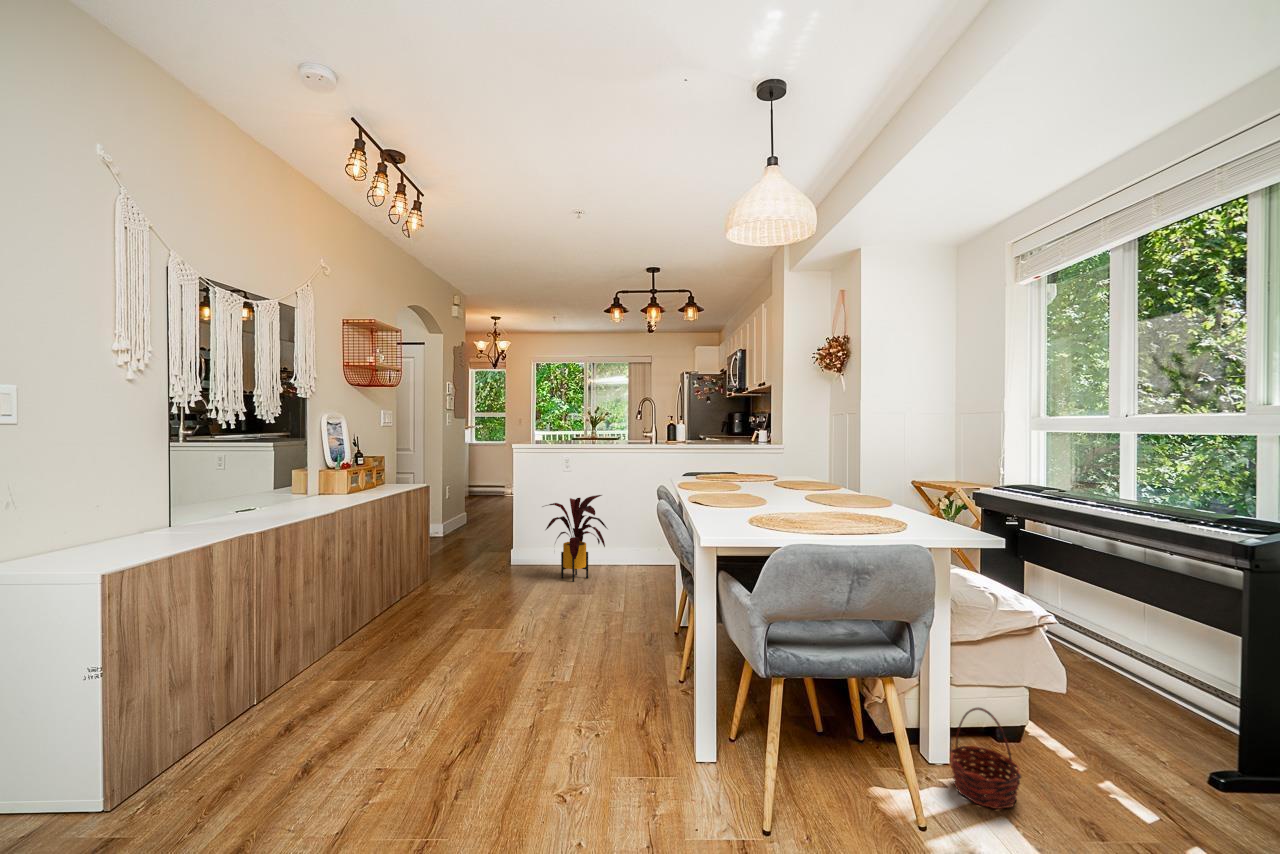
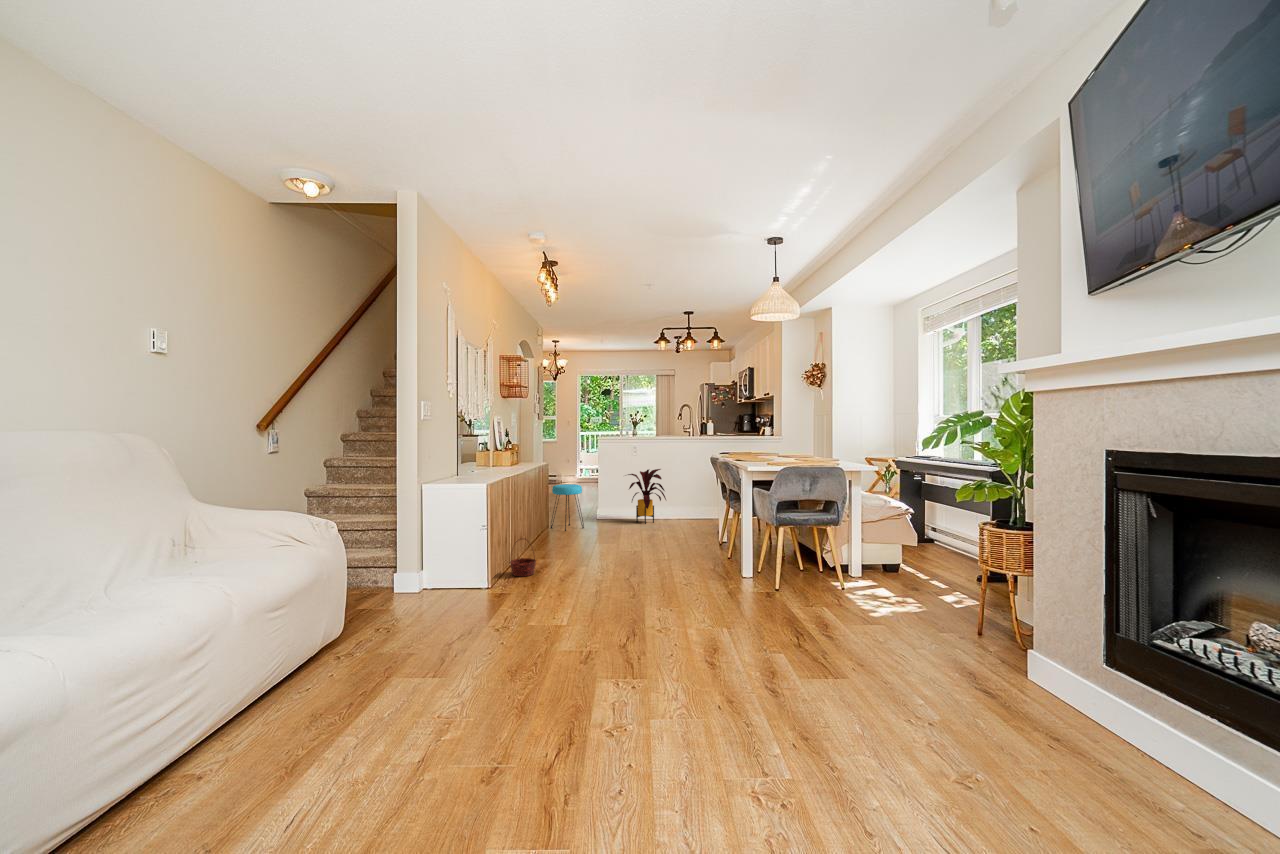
stool: none [418,522,472,600] -> present [551,484,584,531]
basket: present [950,707,1021,809] -> present [510,541,536,576]

